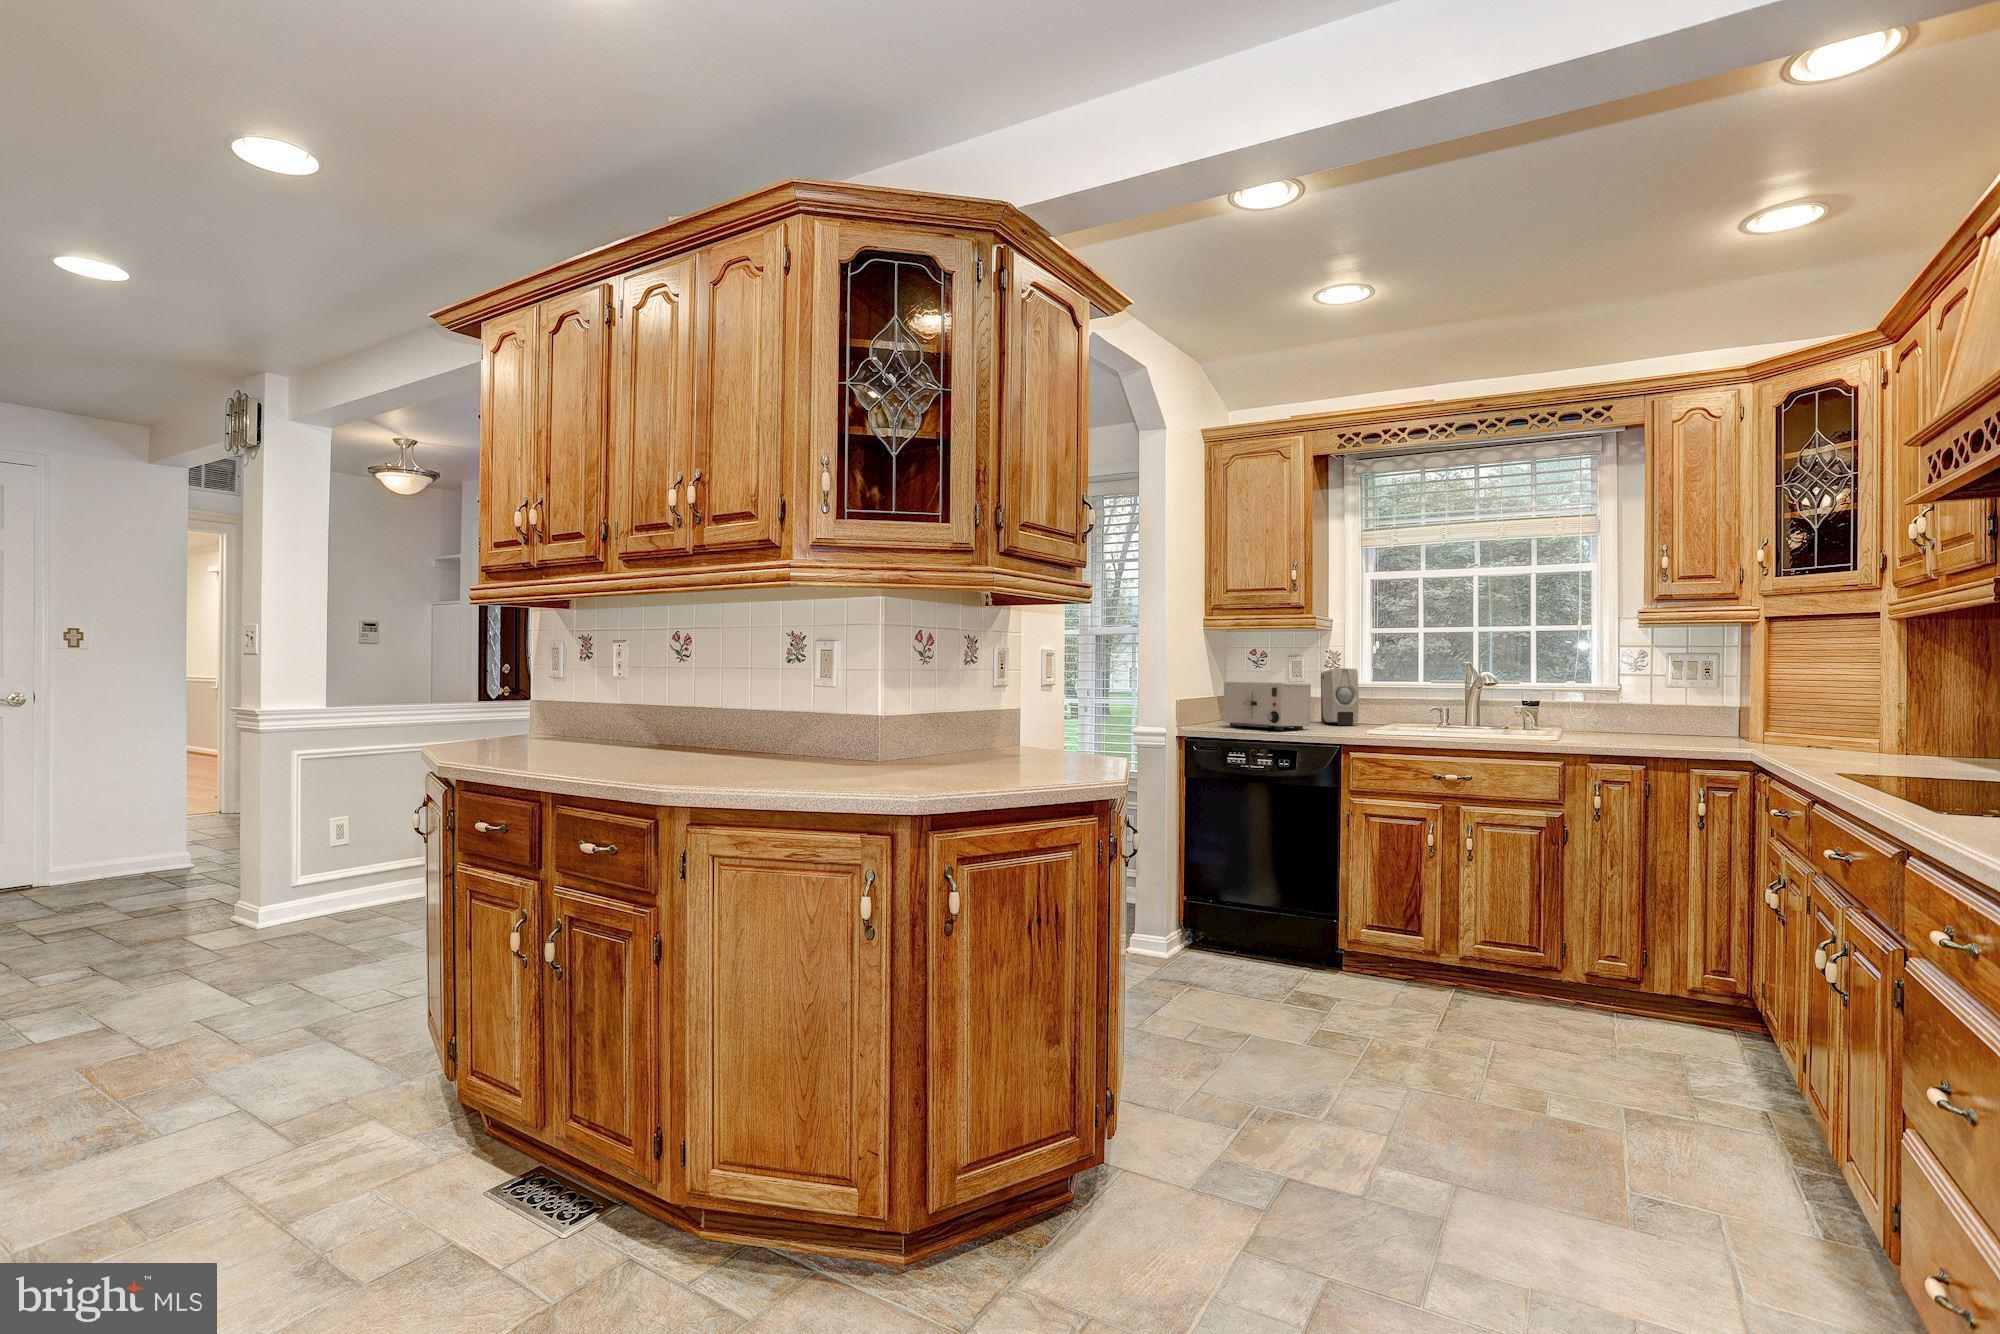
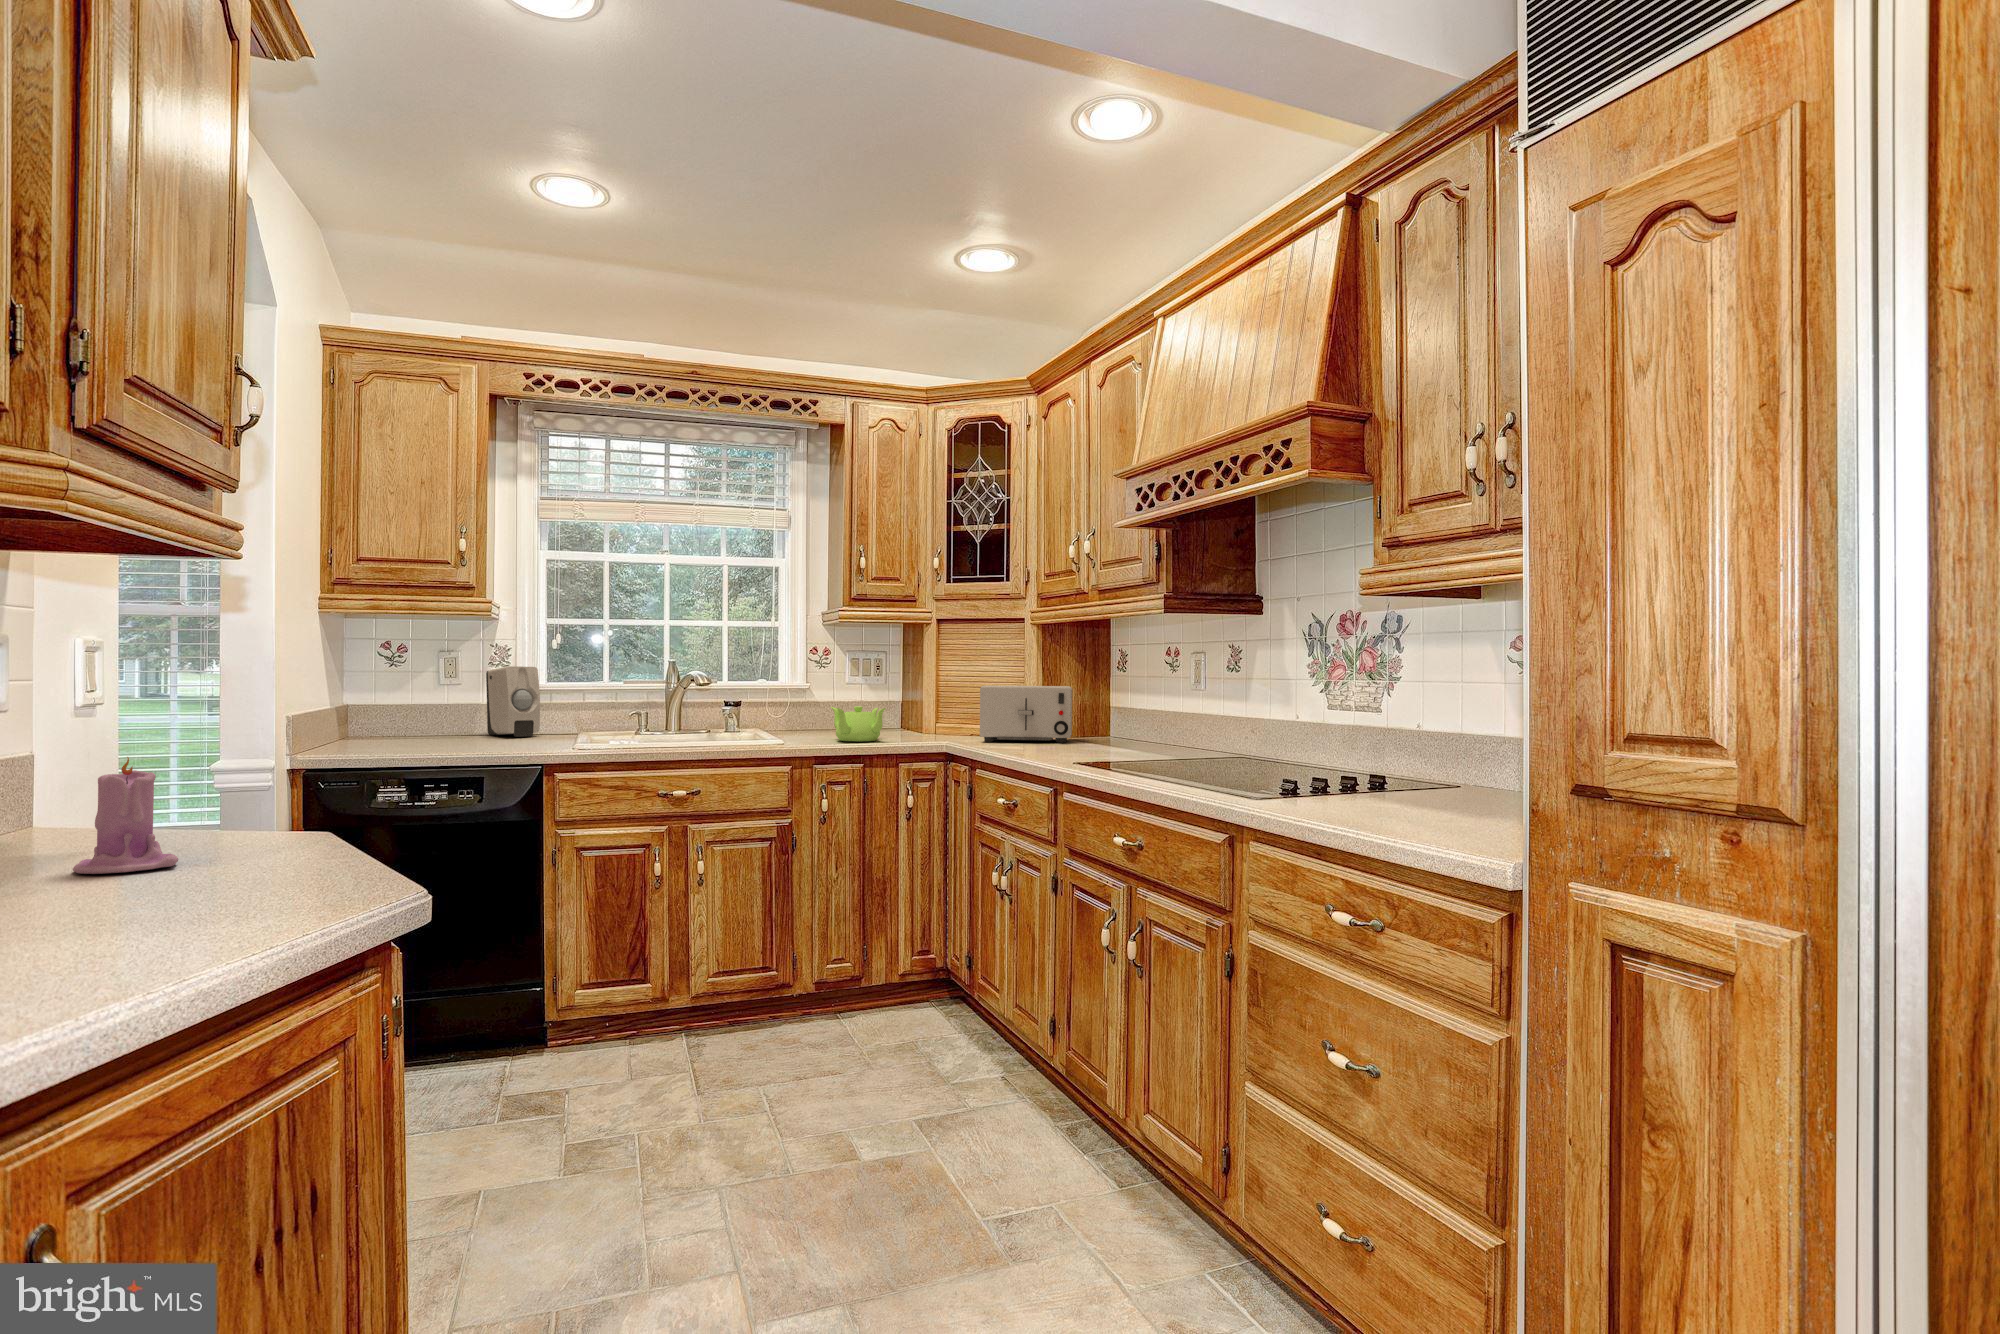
toaster: present [1223,681,1311,730] -> present [980,685,1072,743]
candle: none [1016,707,1057,765] -> present [73,757,178,874]
teapot: none [1622,709,1683,745] -> present [831,706,886,742]

